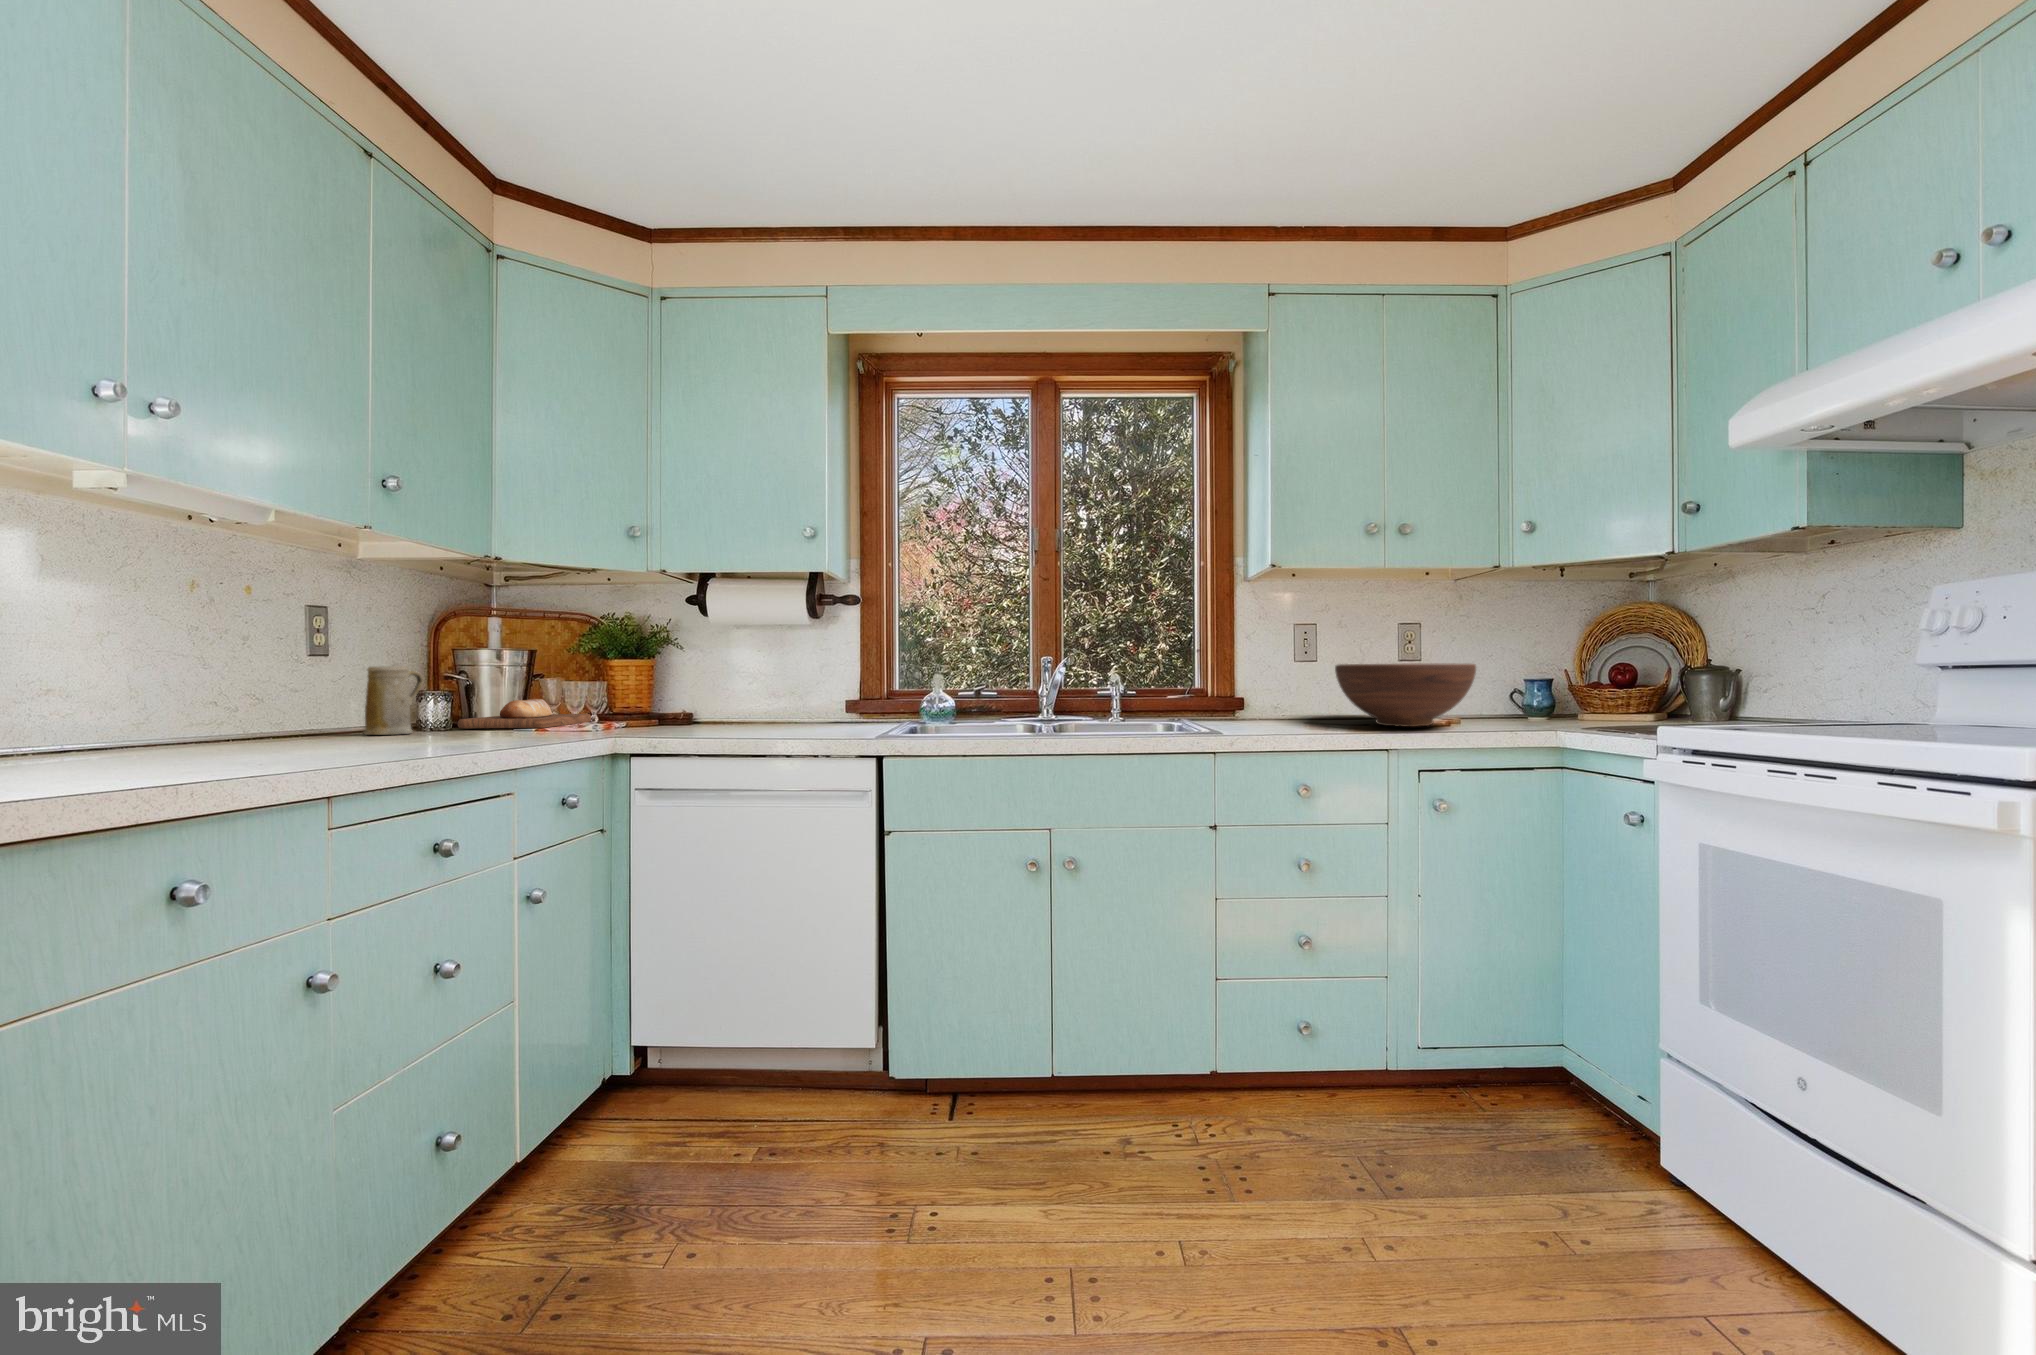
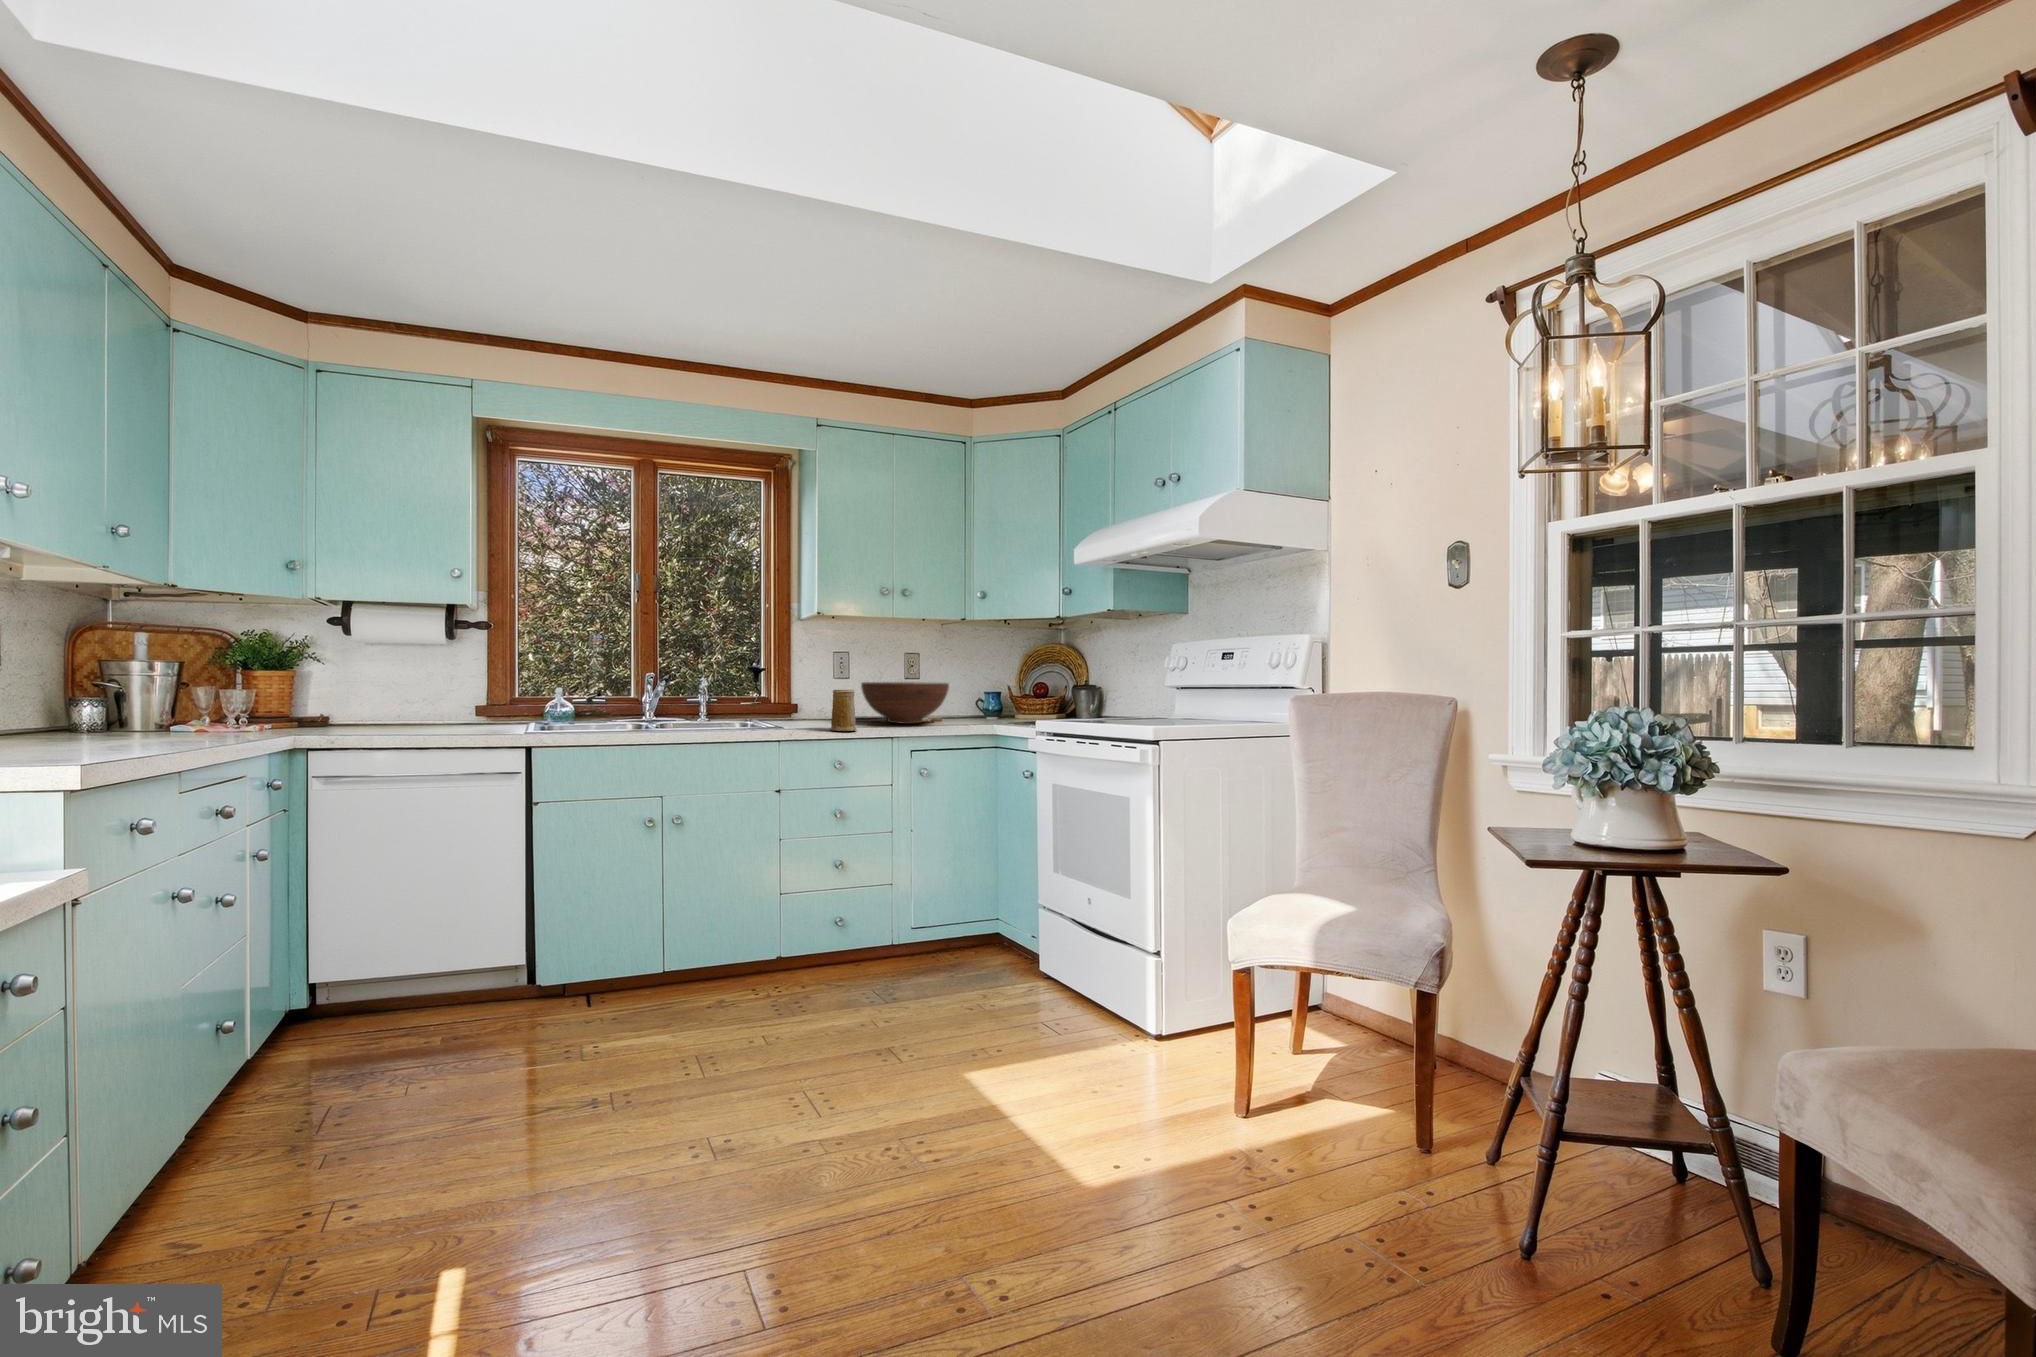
mug: present [363,666,424,735] -> present [830,690,857,731]
bread loaf: present [458,699,591,728] -> none [134,706,242,730]

